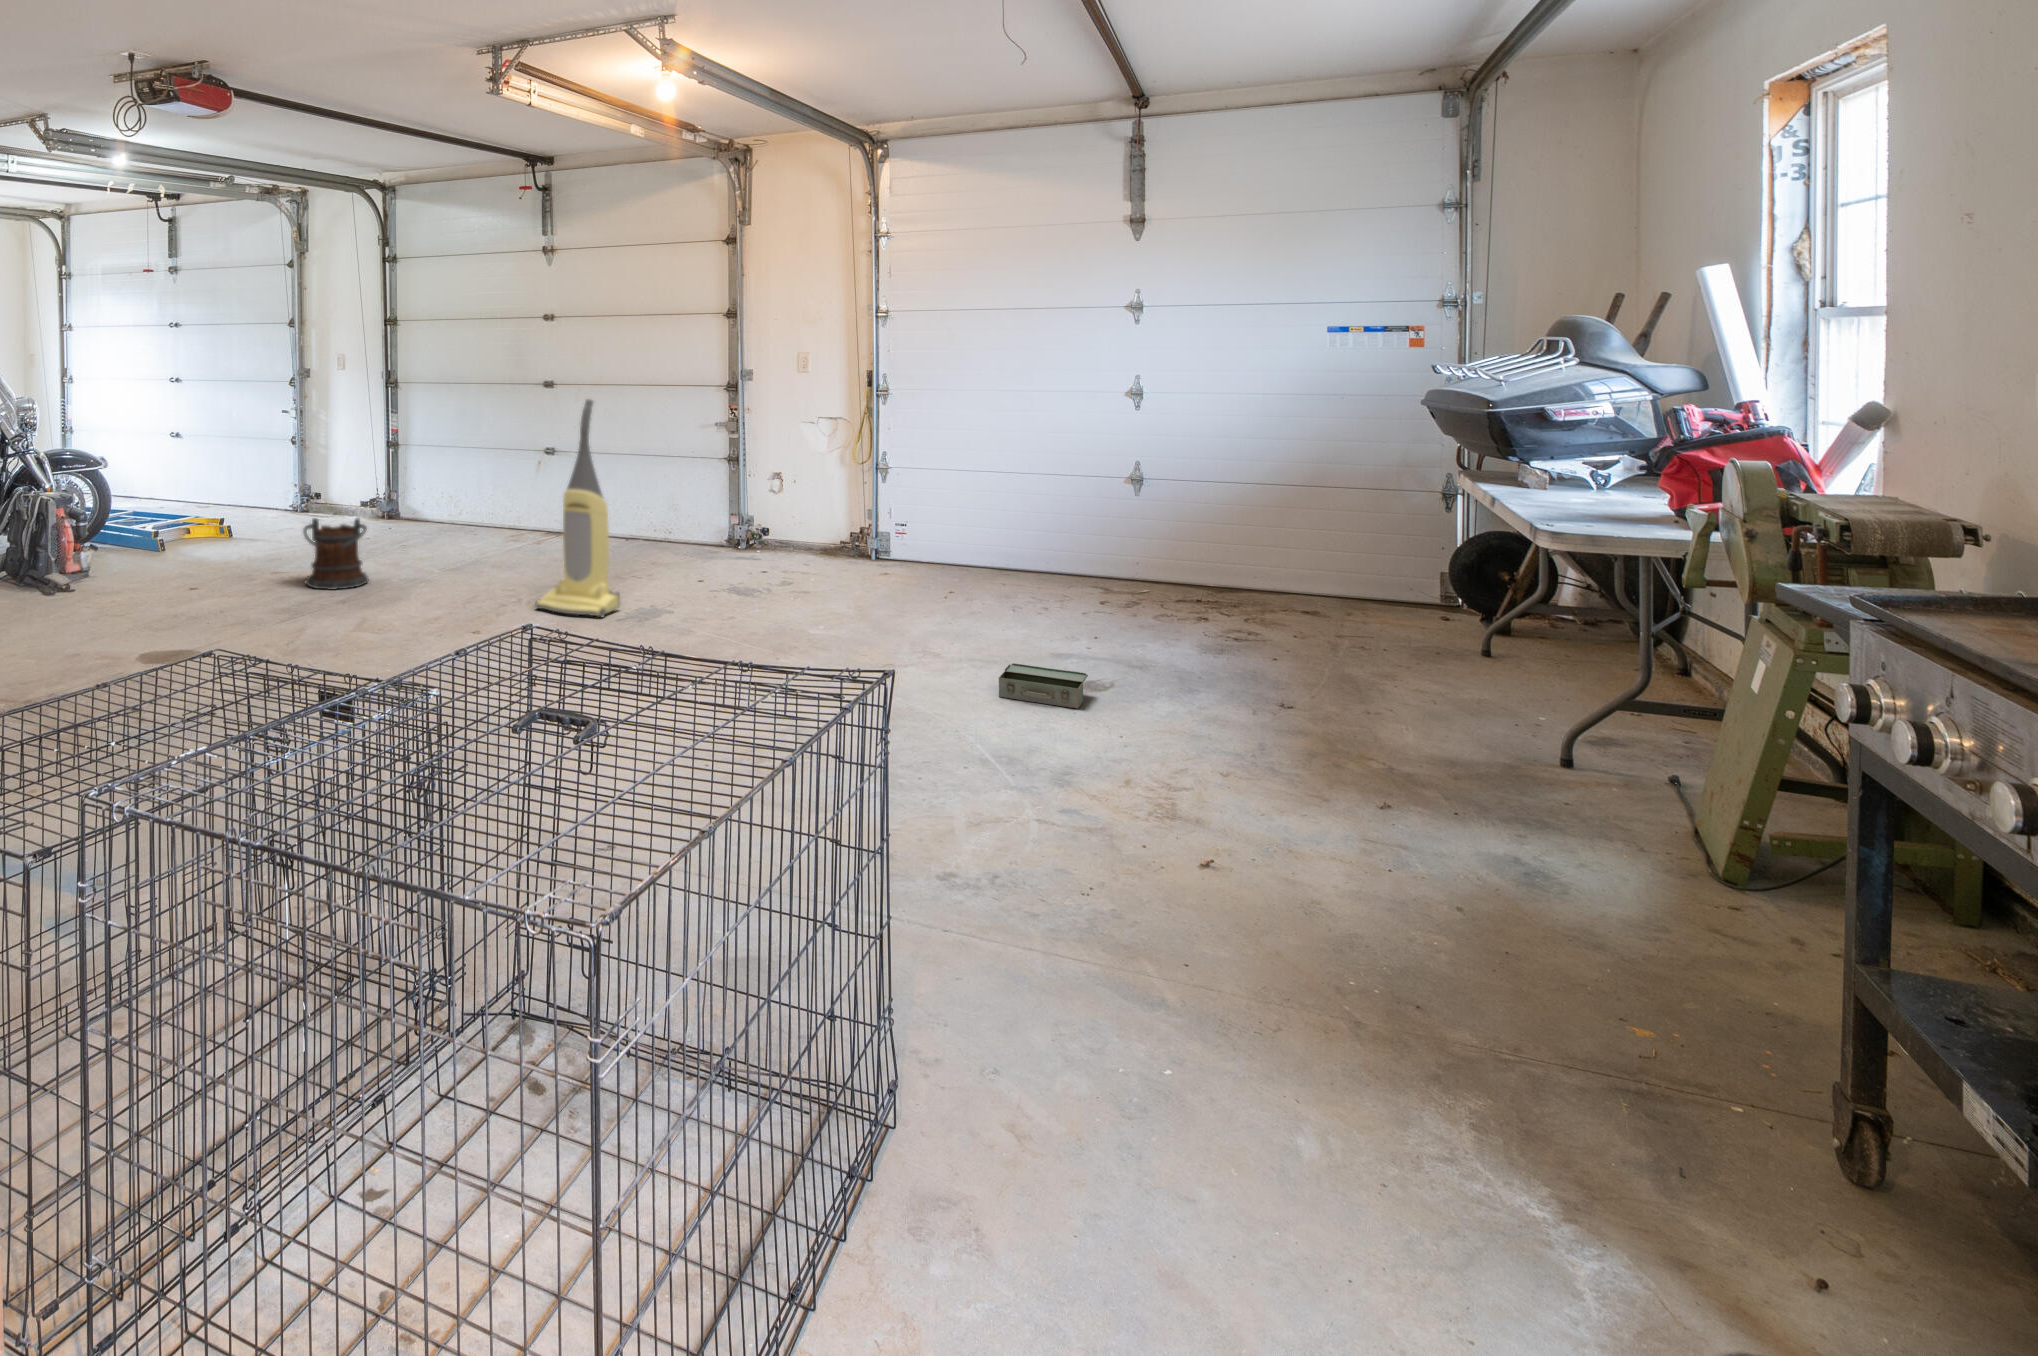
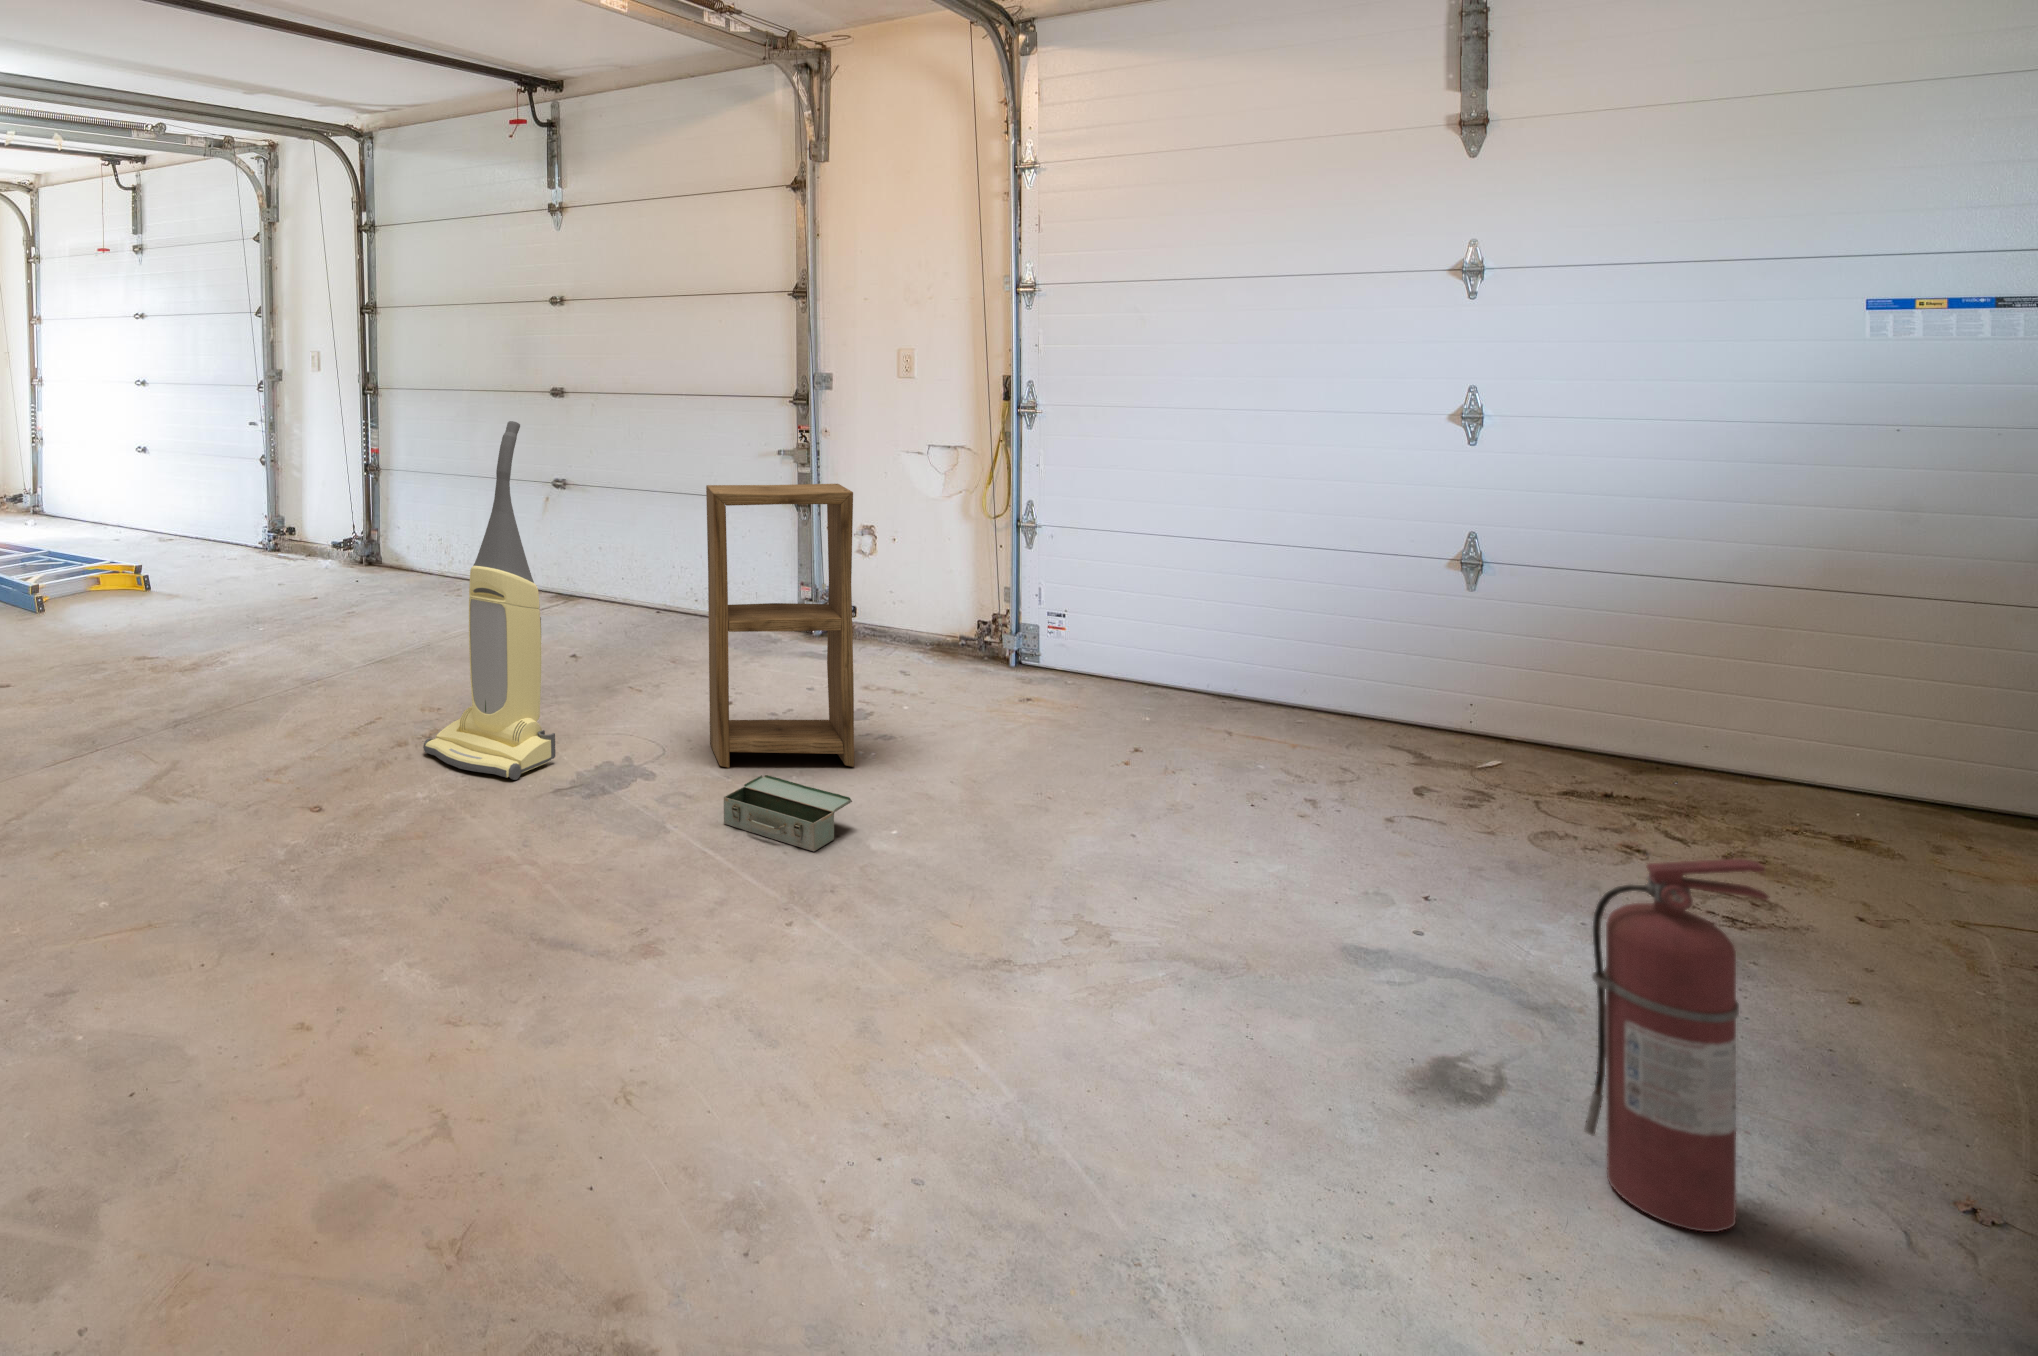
shelving unit: none [706,436,799,608] -> present [706,484,854,768]
bucket: present [303,518,368,589] -> none [138,586,235,694]
fire extinguisher: none [1157,566,1223,717] -> present [1584,858,1768,1232]
toolbox: present [999,663,1088,708] -> present [724,775,852,851]

